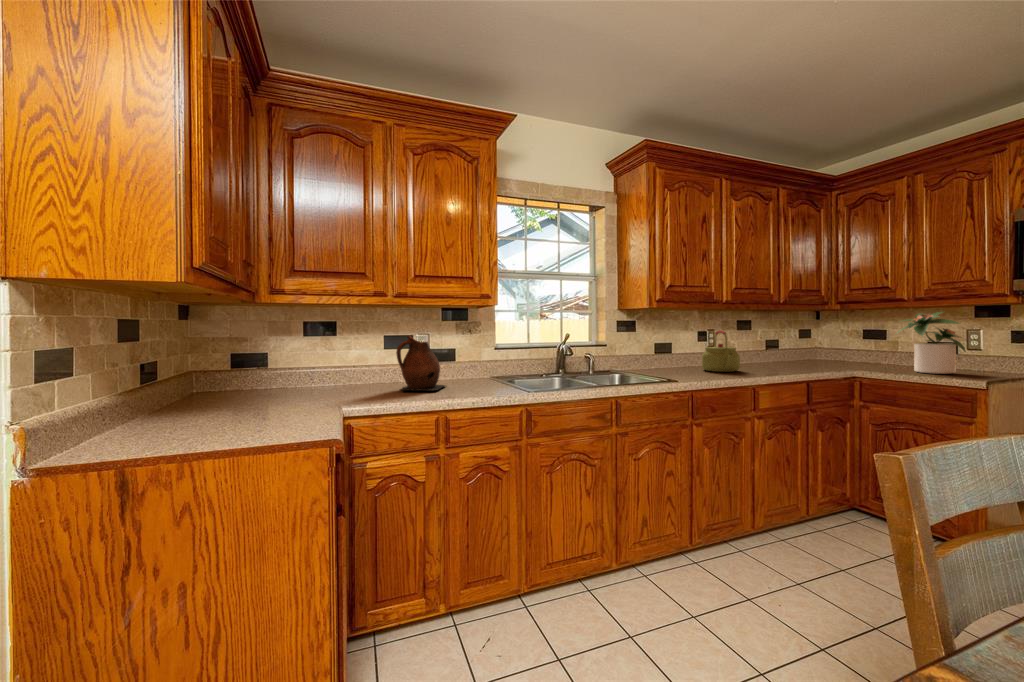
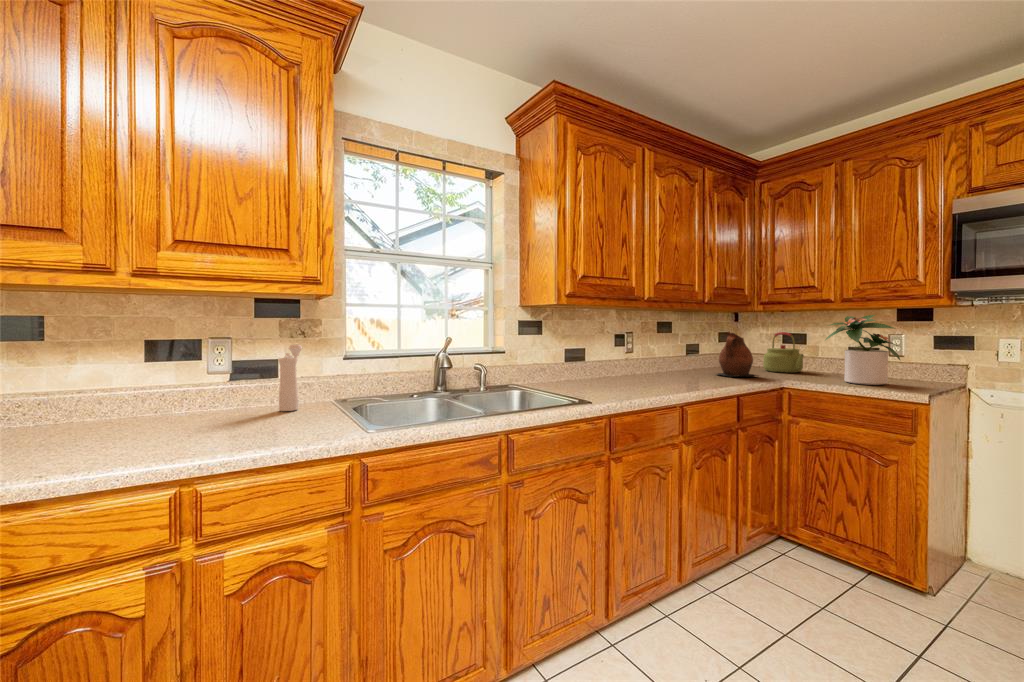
kettle: present [702,330,740,372] -> present [763,332,804,373]
ceramic pitcher: present [396,336,446,391] -> present [718,333,758,376]
pepper mill: none [460,339,472,383] -> present [278,344,302,411]

